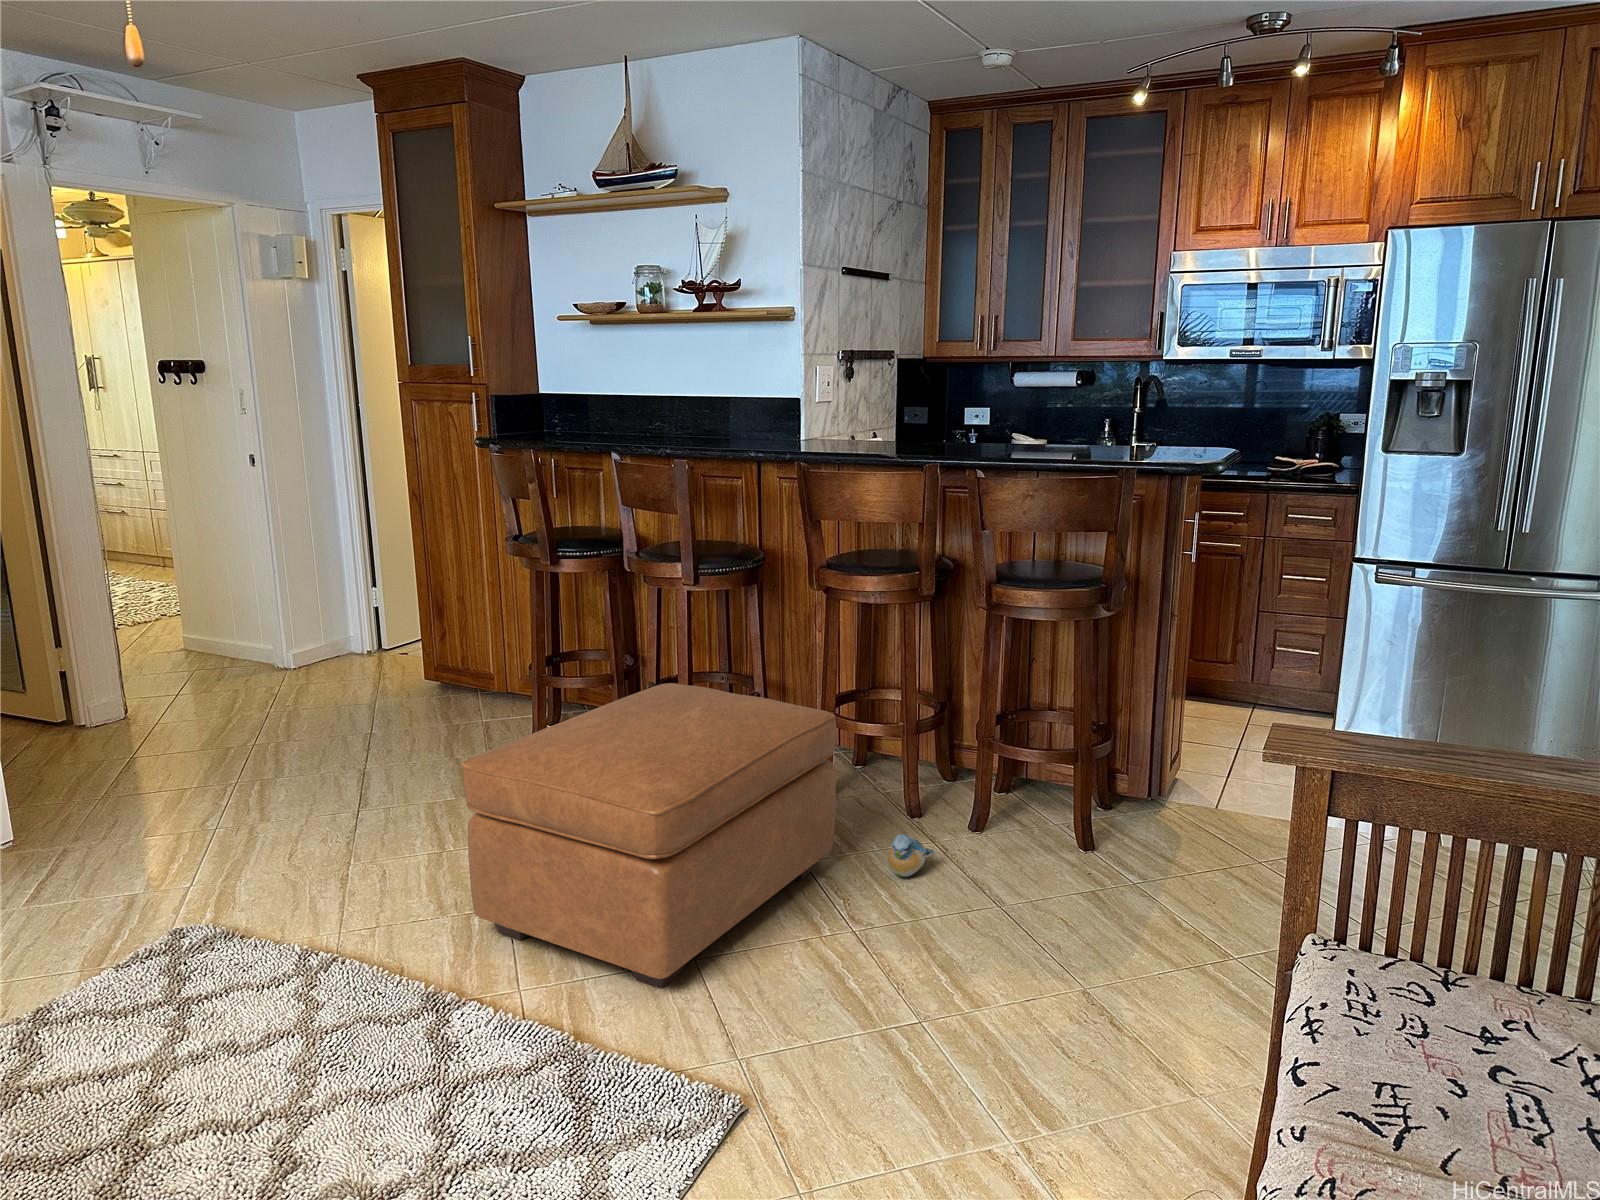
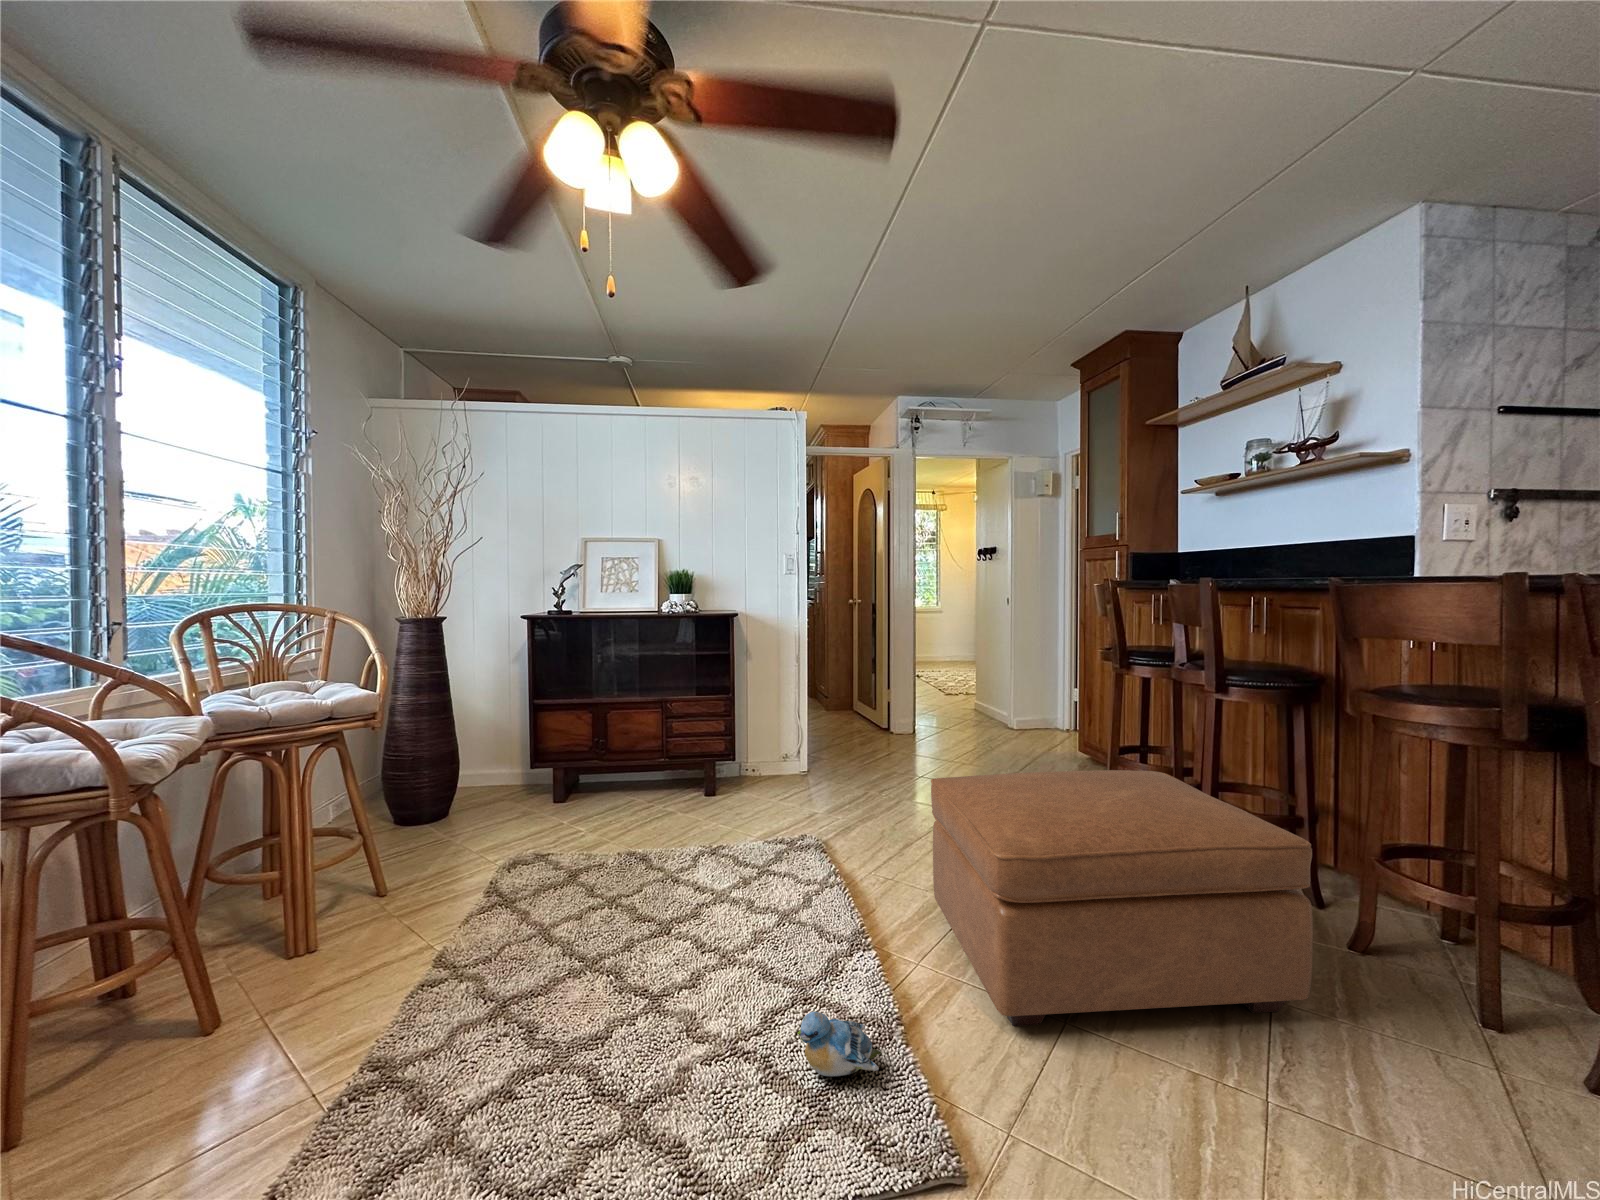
plush toy: present [888,834,936,877] -> present [797,1012,881,1076]

